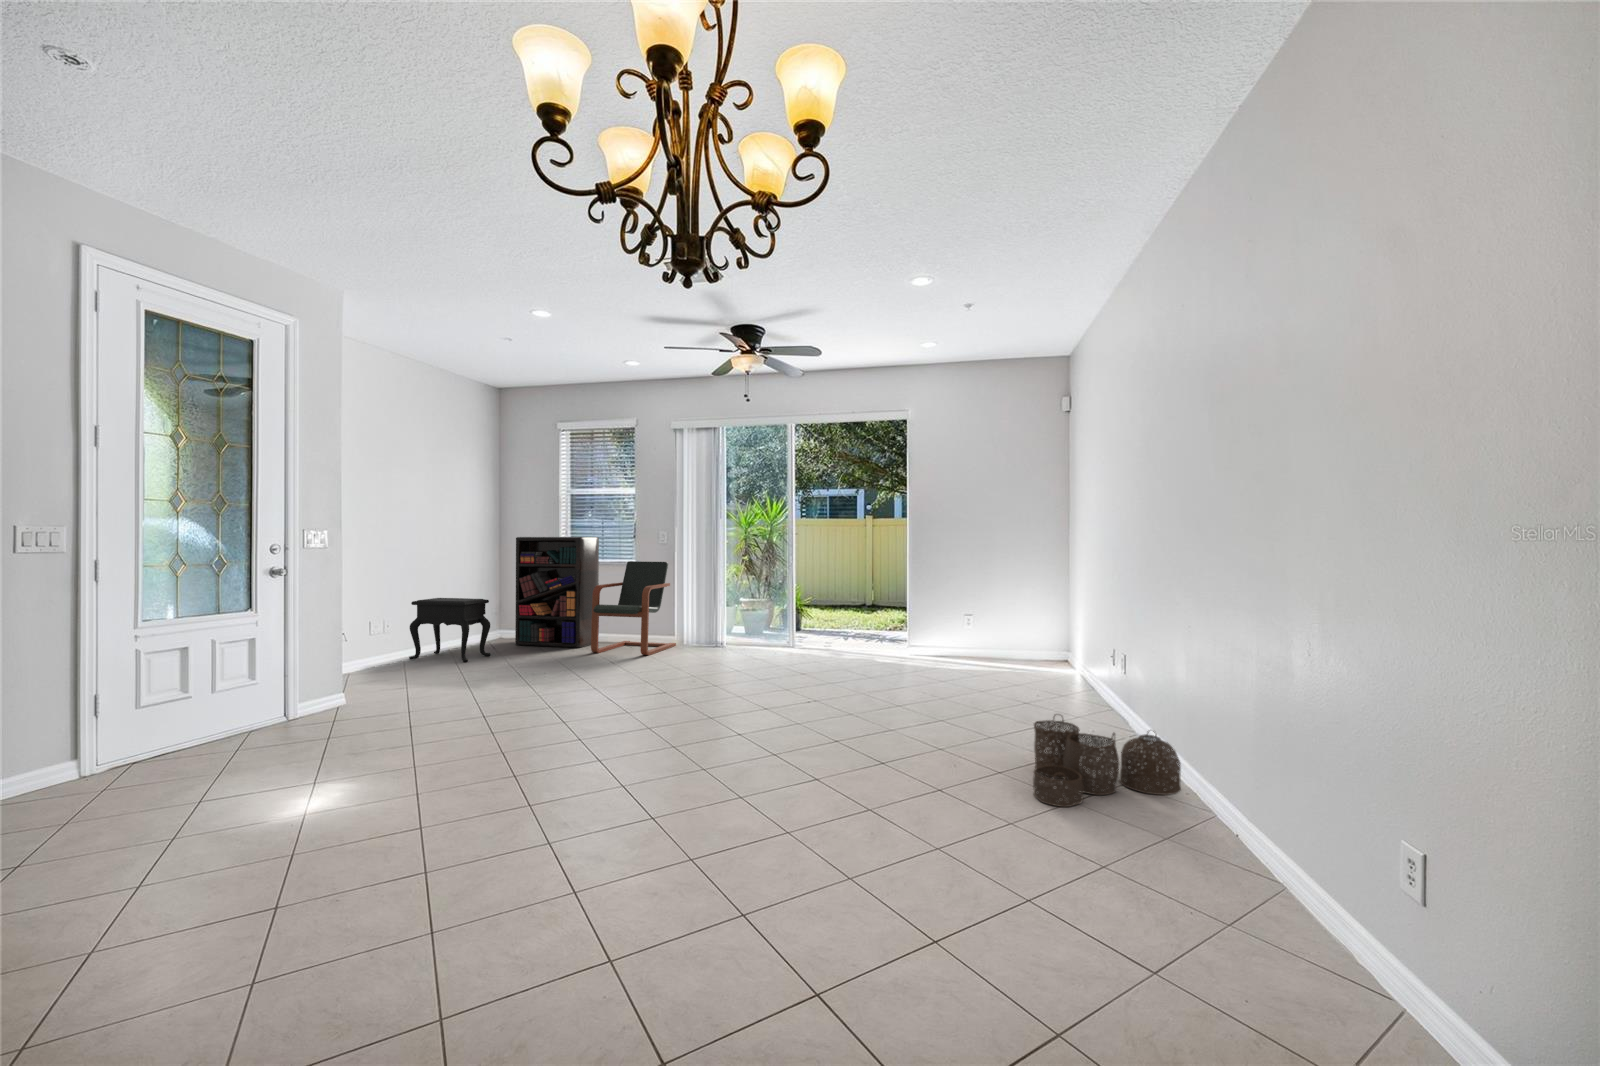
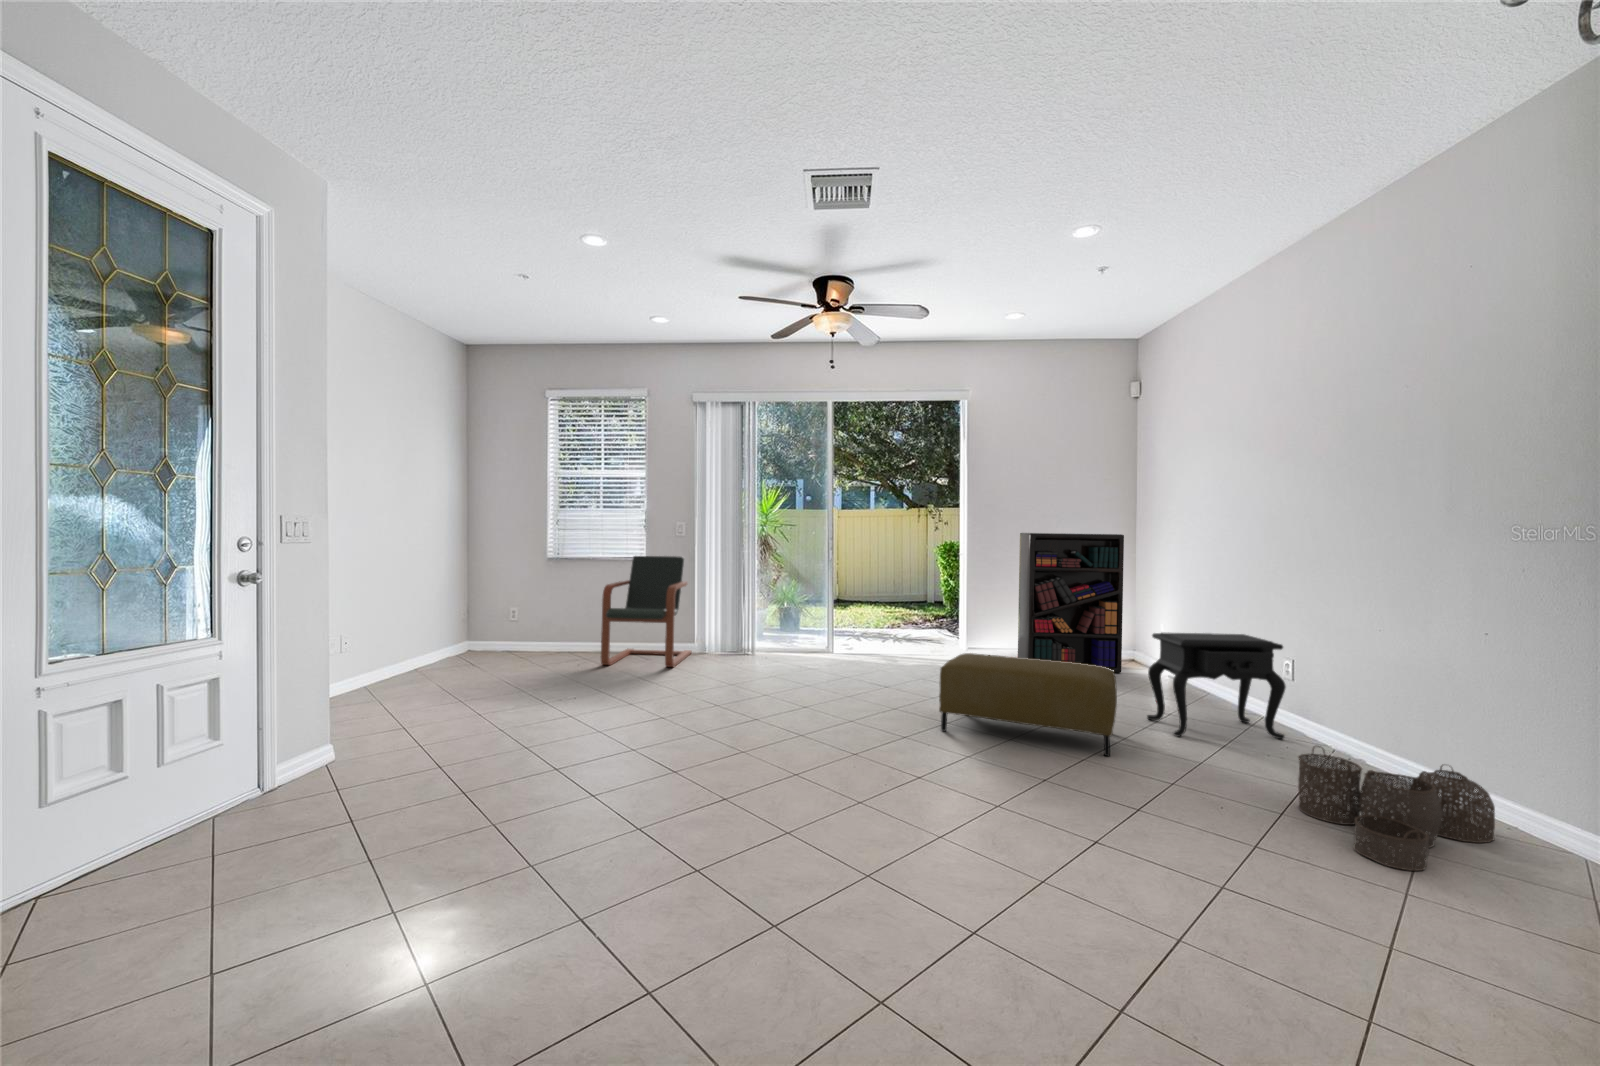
bookshelf: present [515,537,599,648] -> present [1018,533,1124,673]
side table: present [409,598,490,662] -> present [1147,633,1286,739]
ottoman: none [809,641,962,727] -> present [939,653,1117,756]

